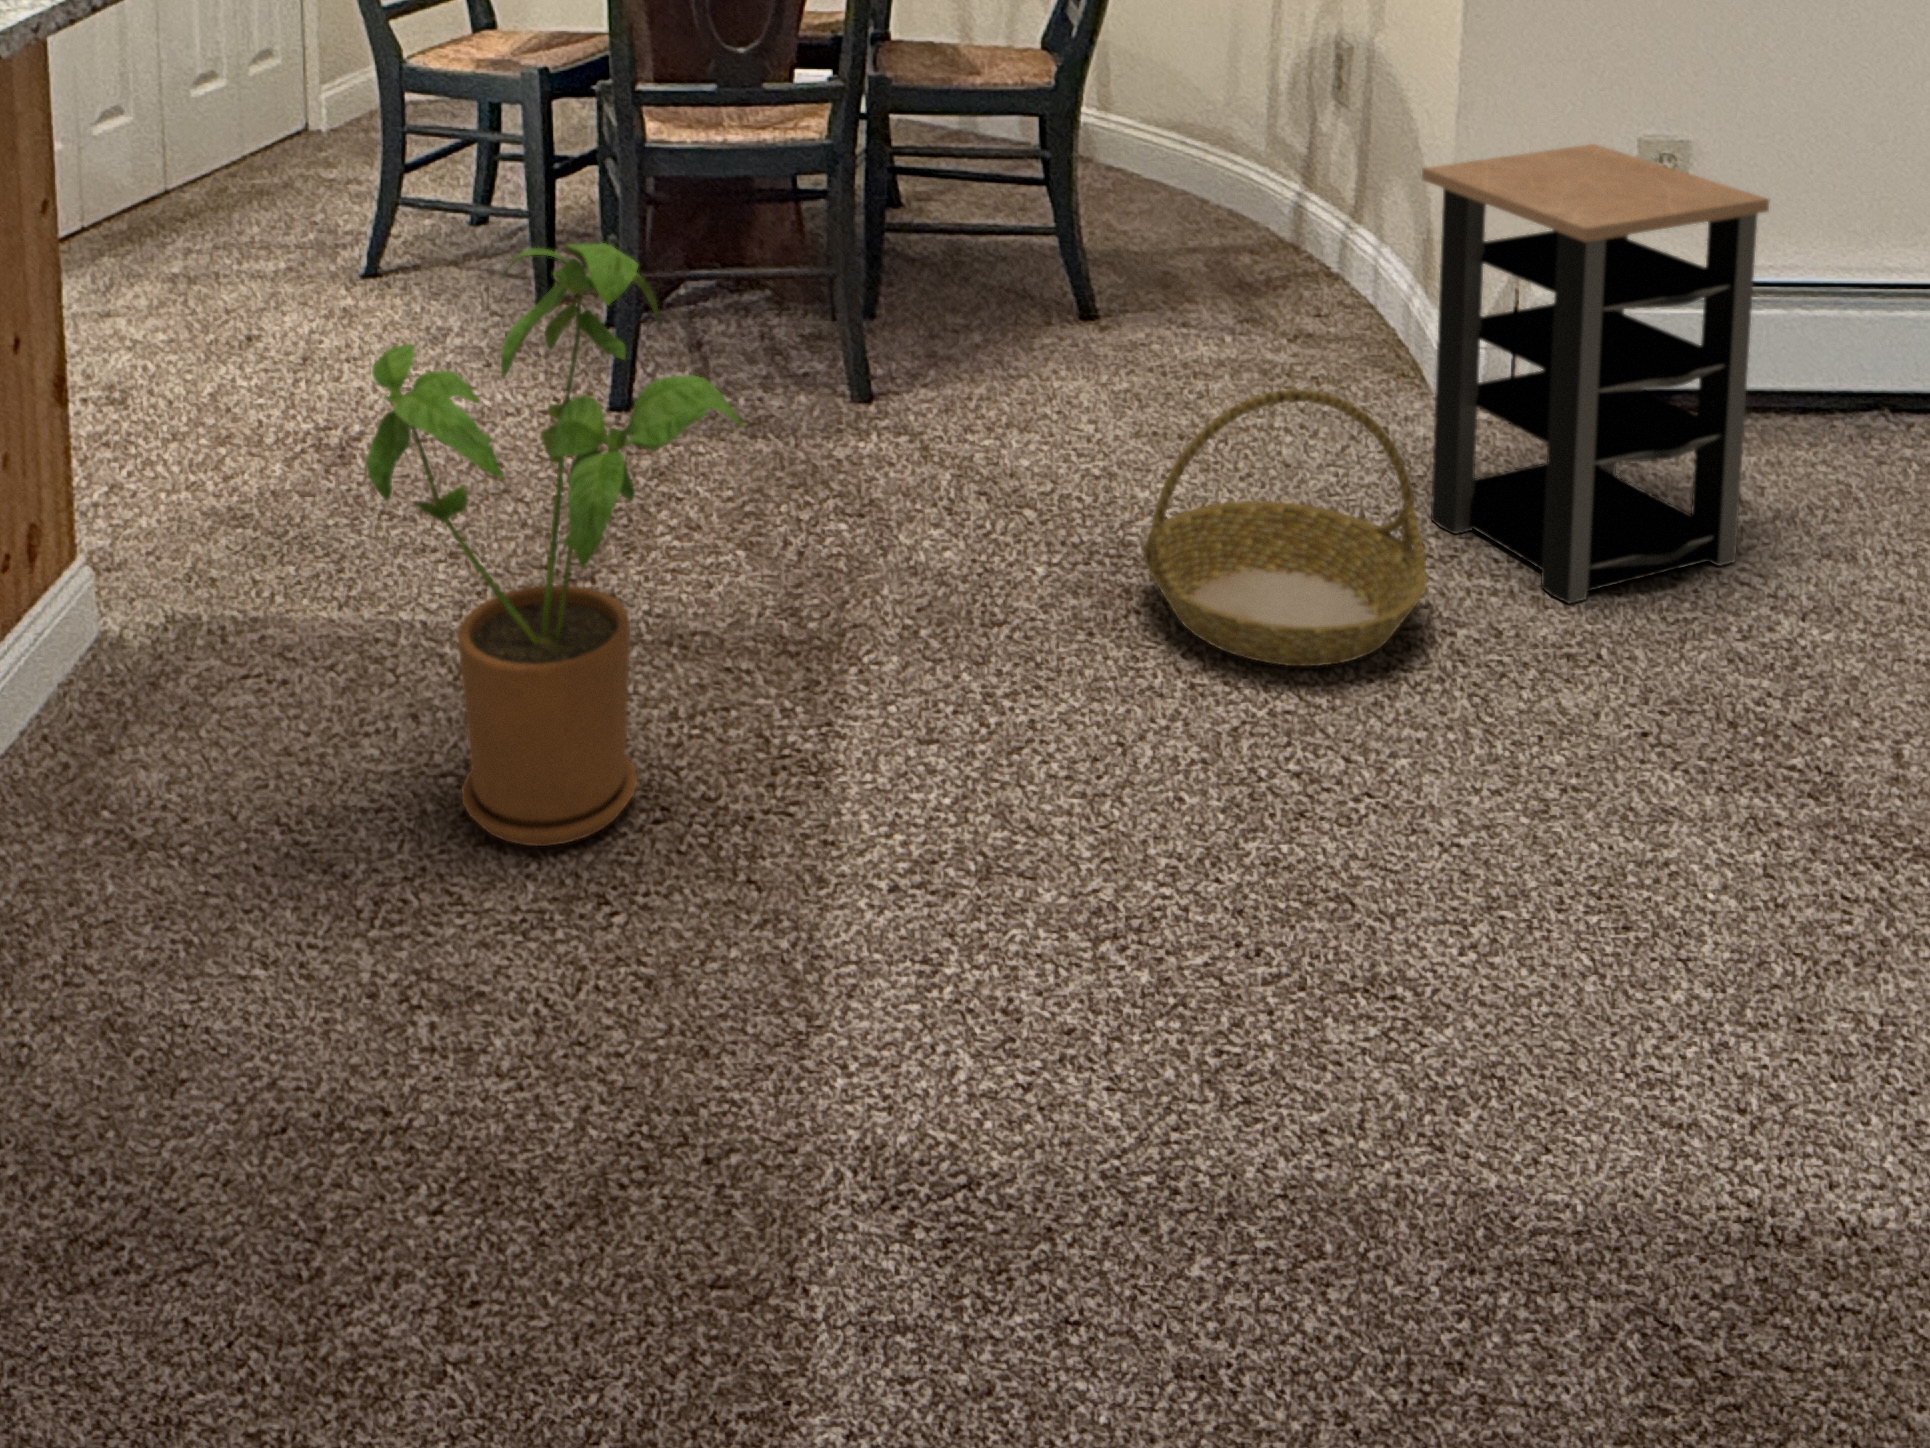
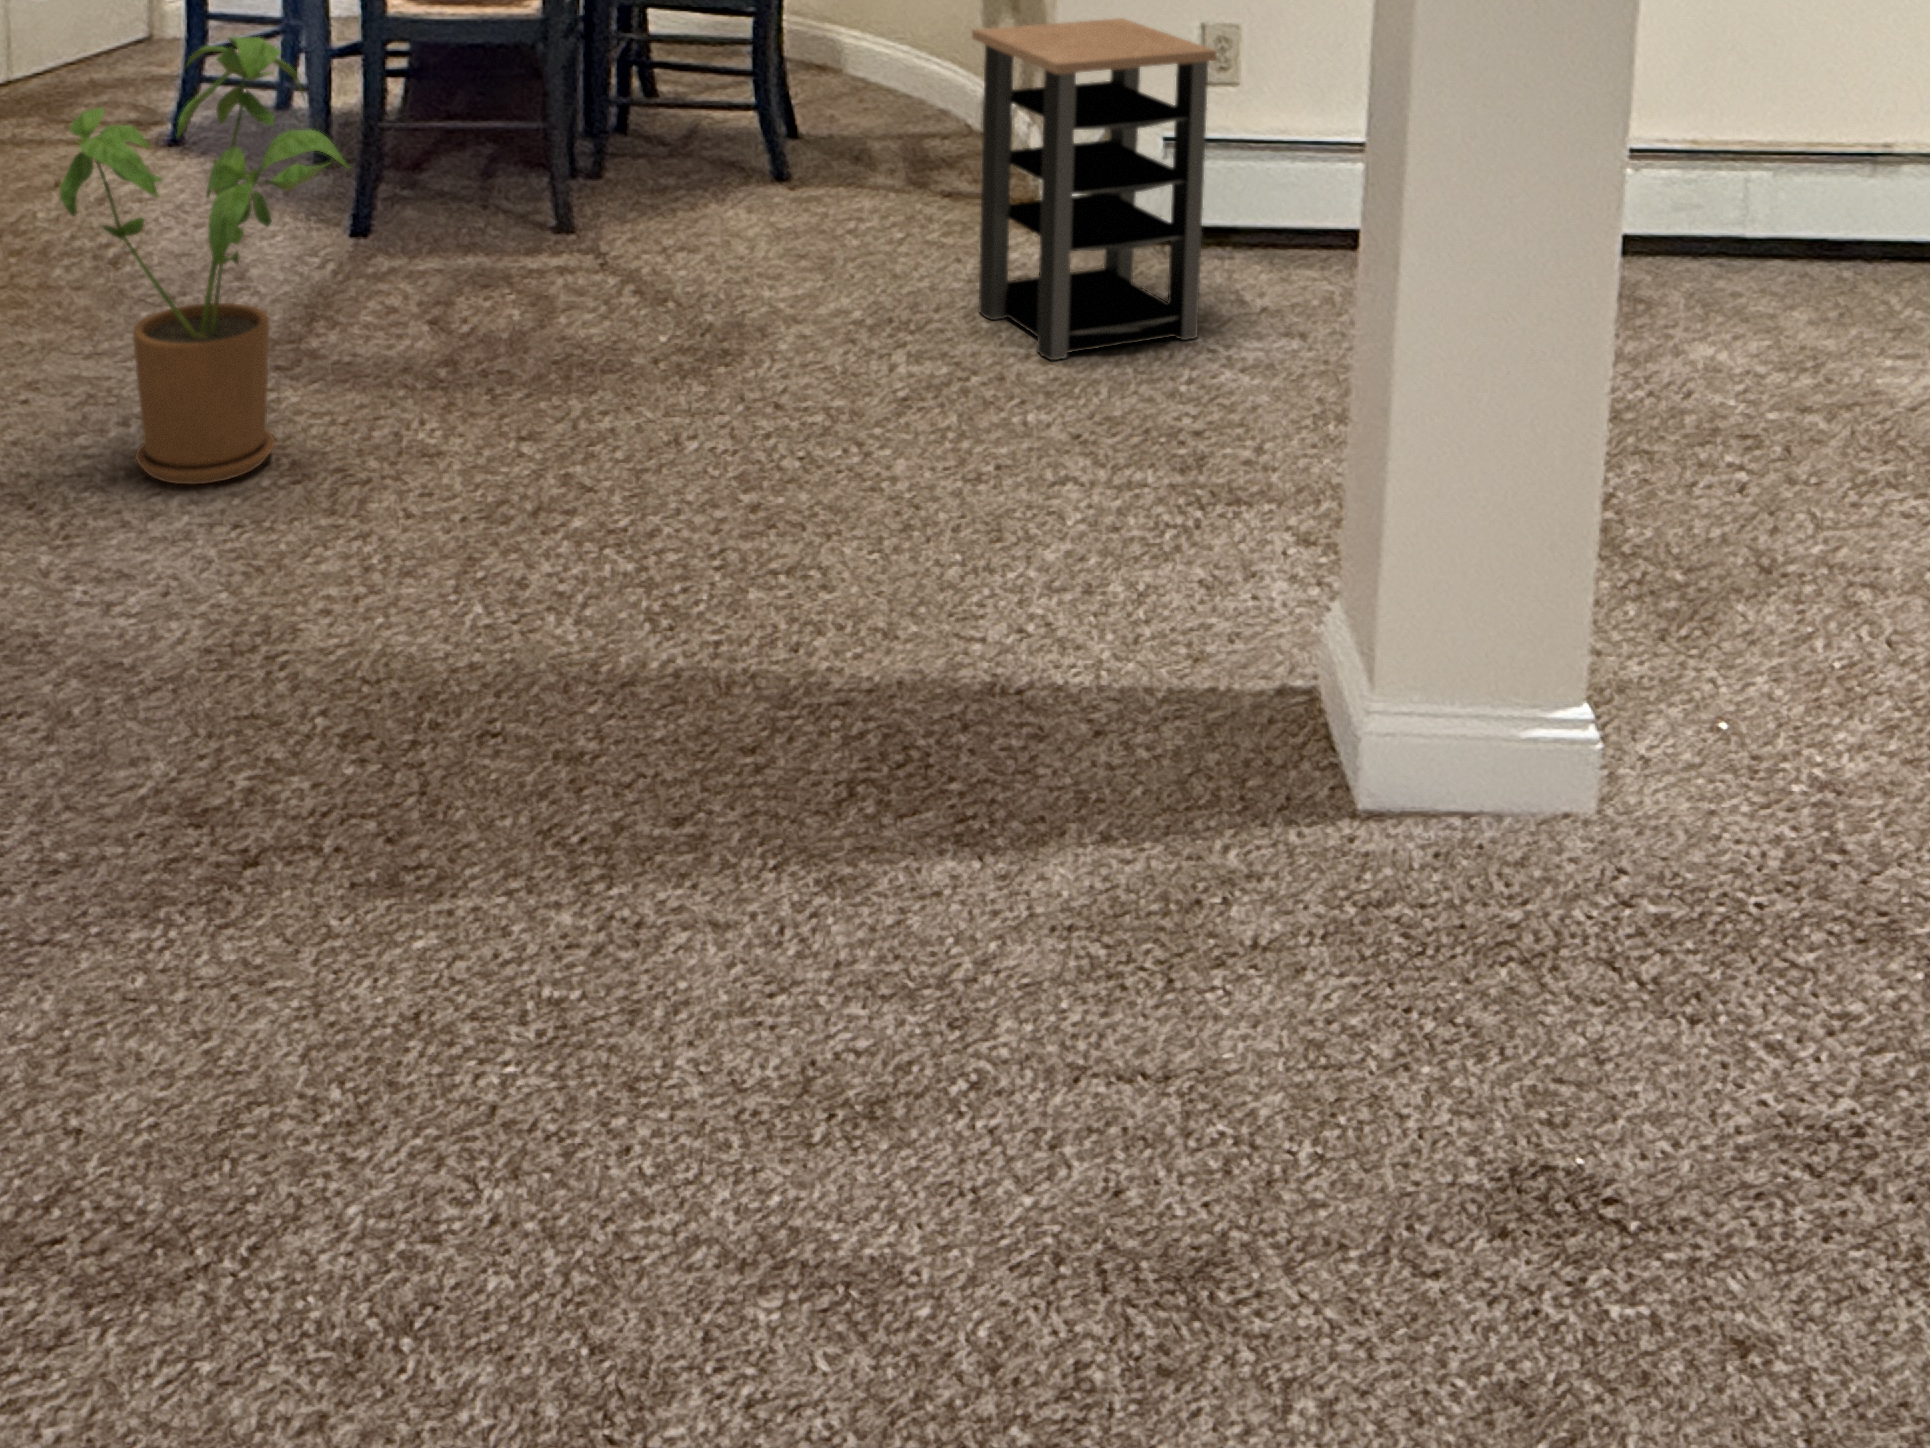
basket: present [1144,389,1427,666] -> none [718,185,934,392]

